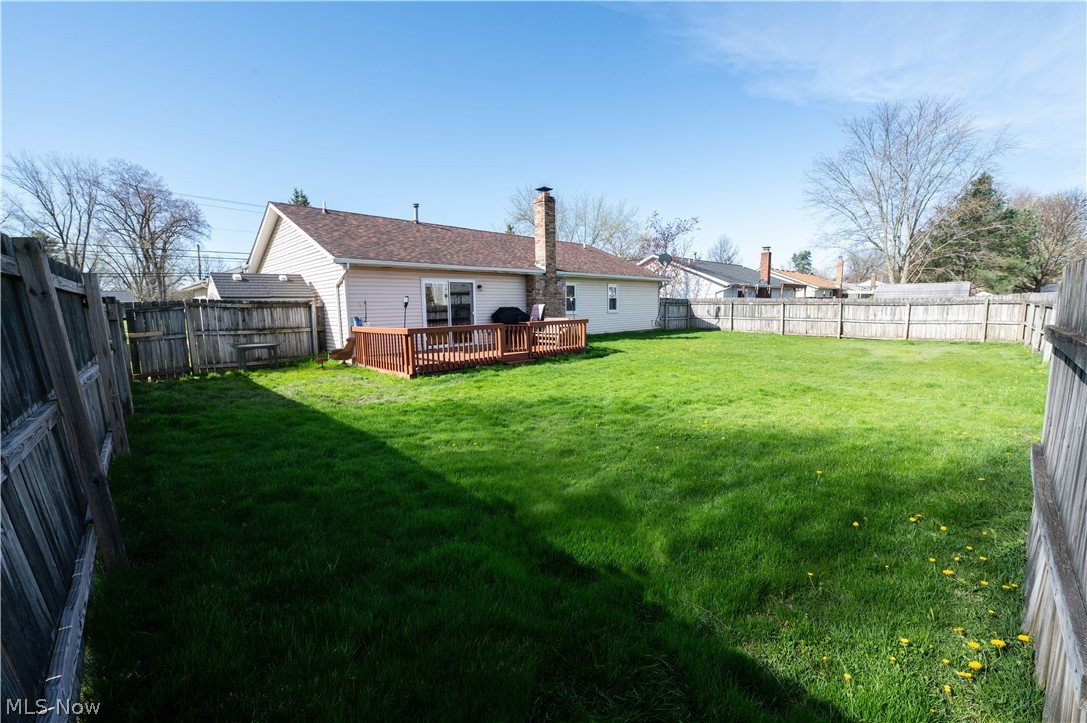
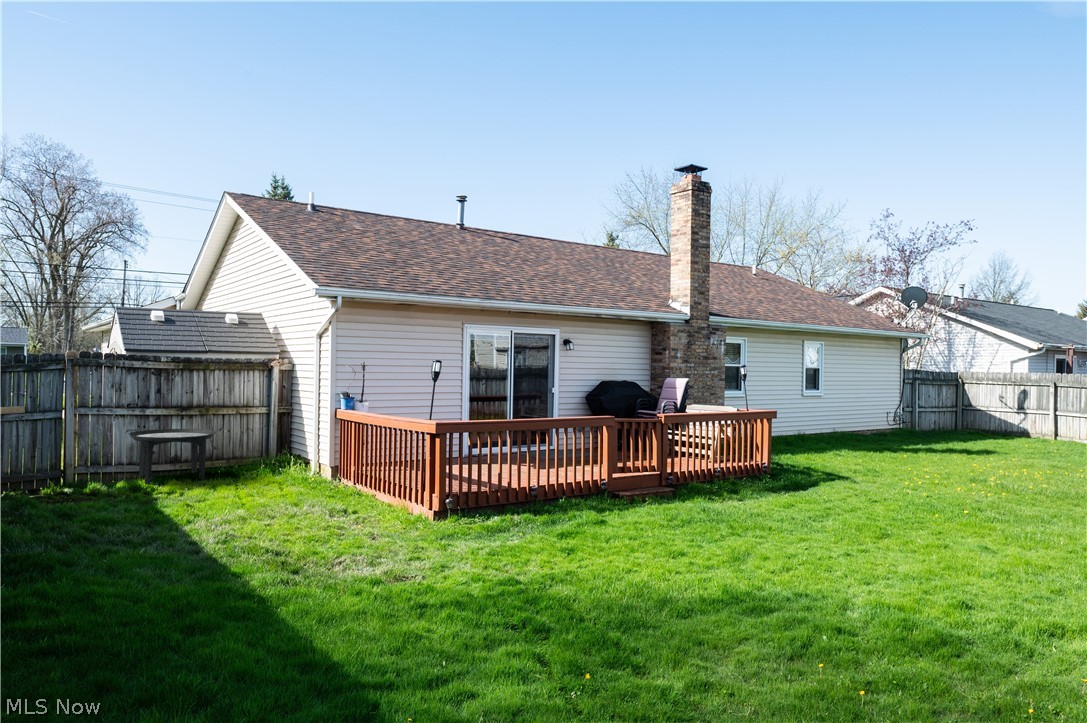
lounge chair: present [315,337,356,369] -> none [263,428,340,488]

